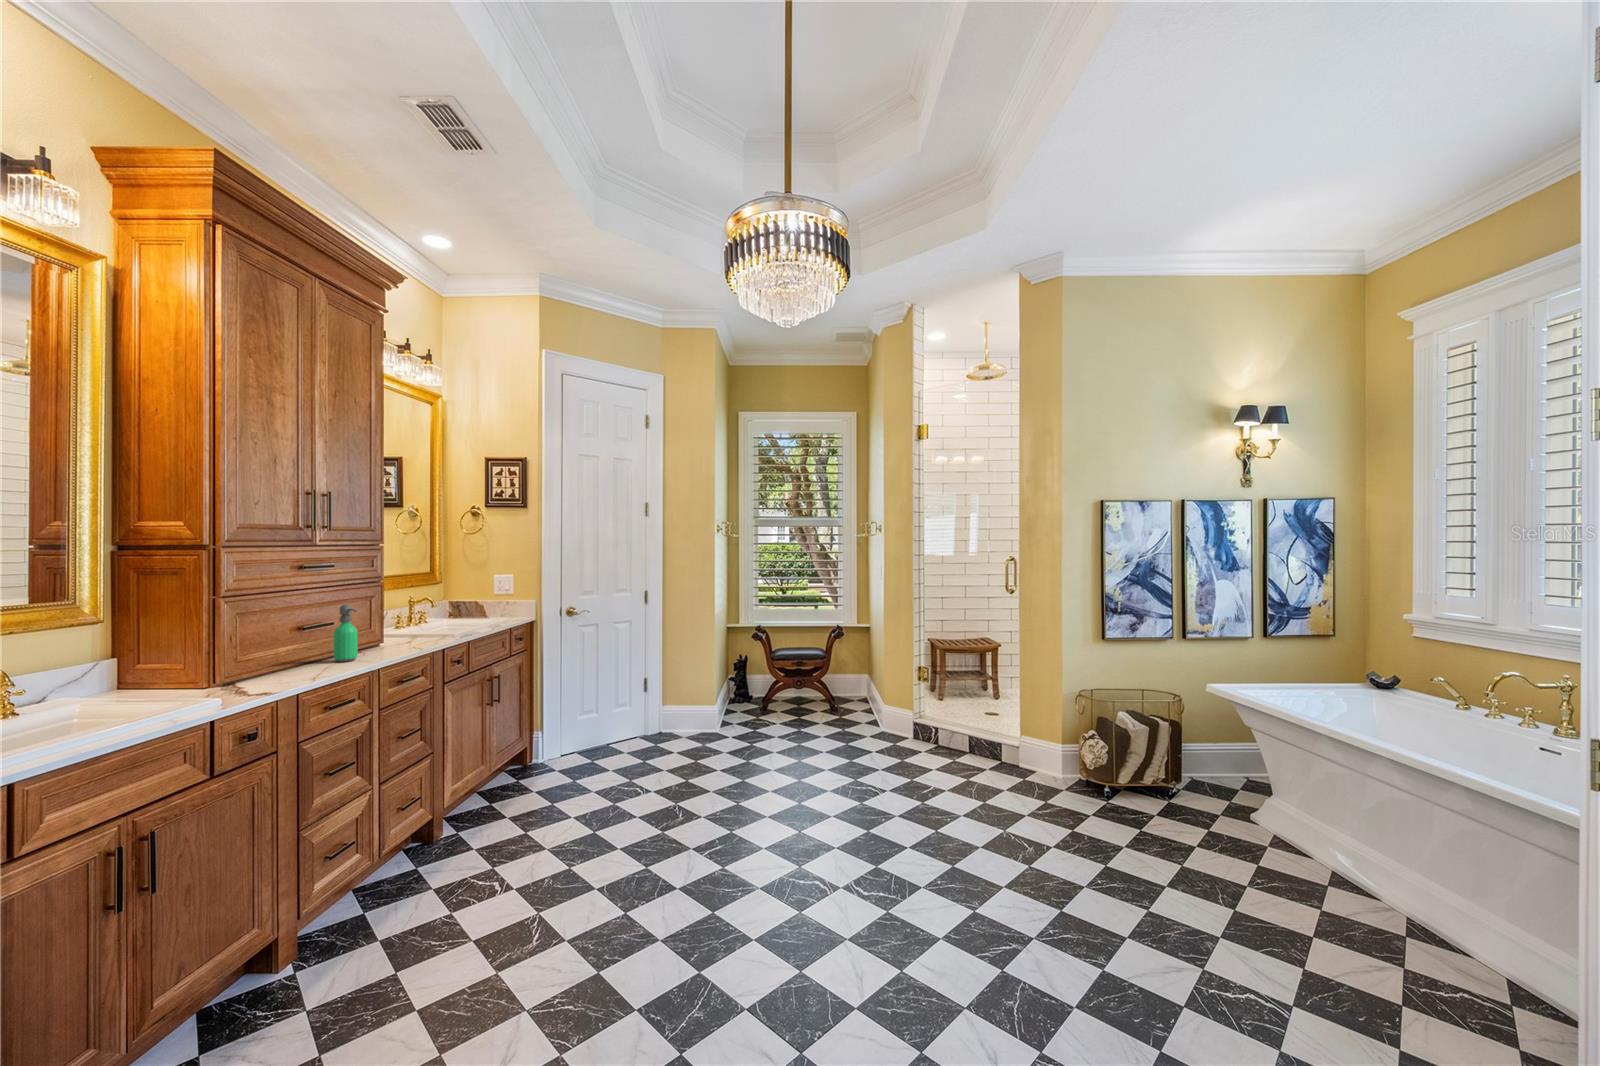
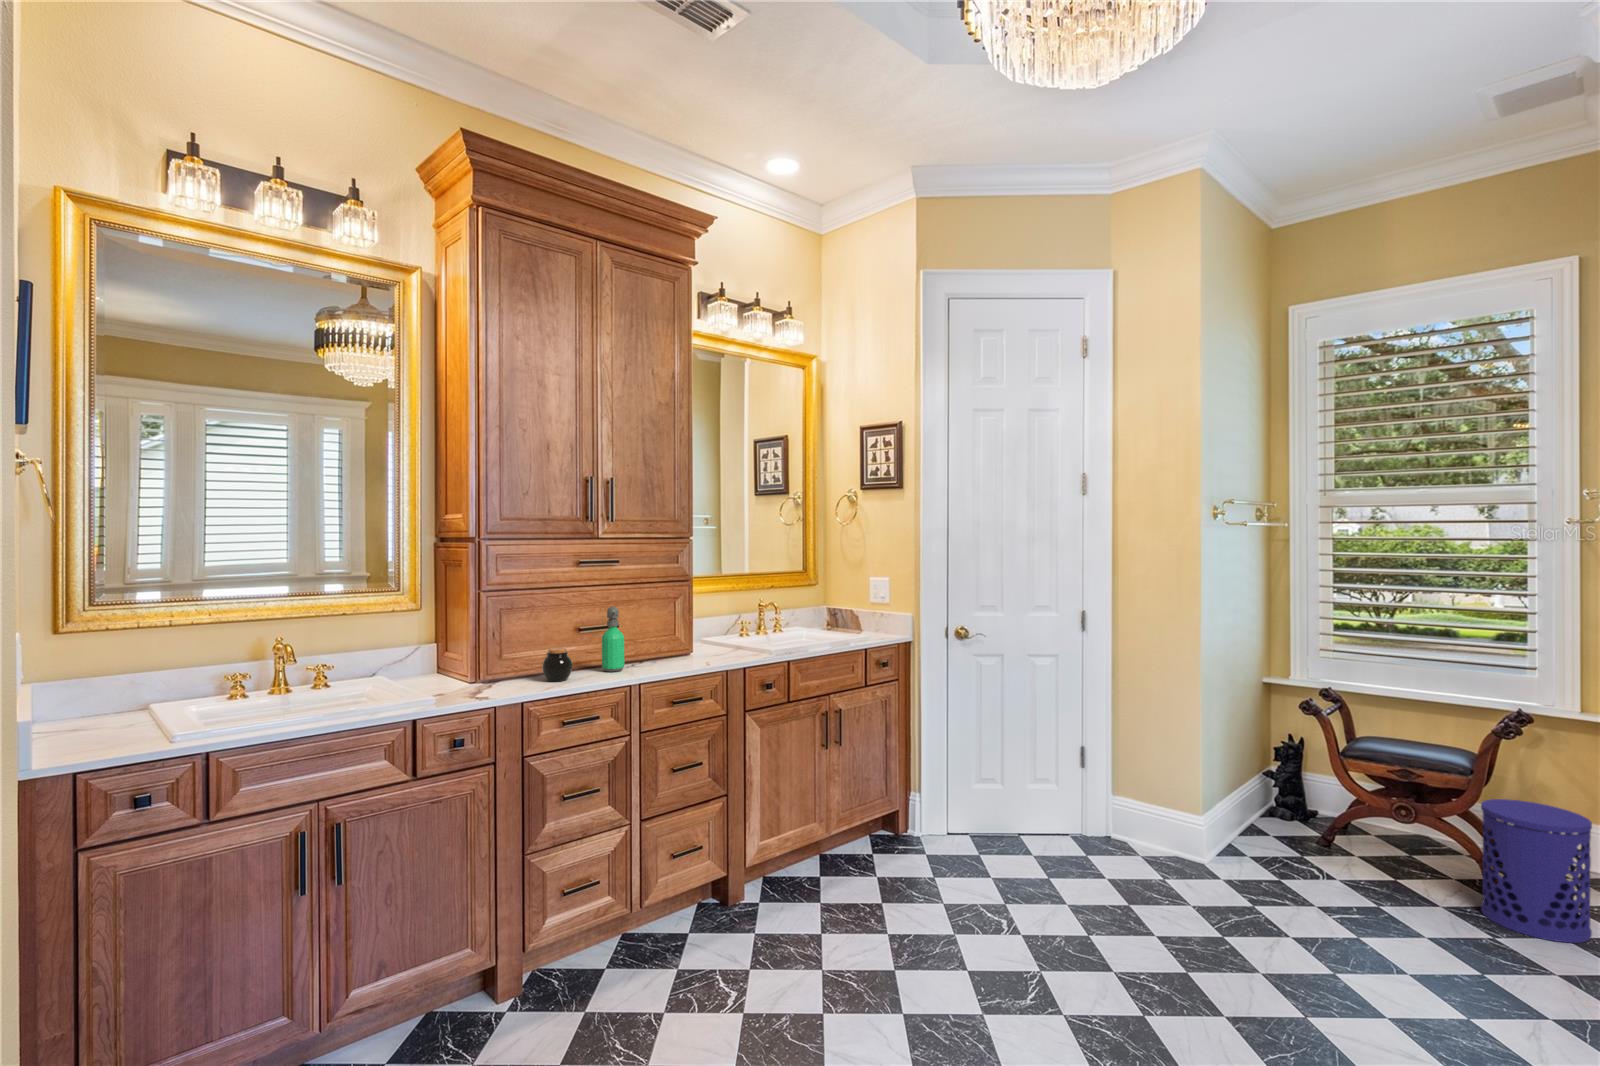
jar: none [292,643,325,674] -> present [542,648,572,681]
waste bin: none [835,665,873,726] -> present [1481,799,1592,943]

